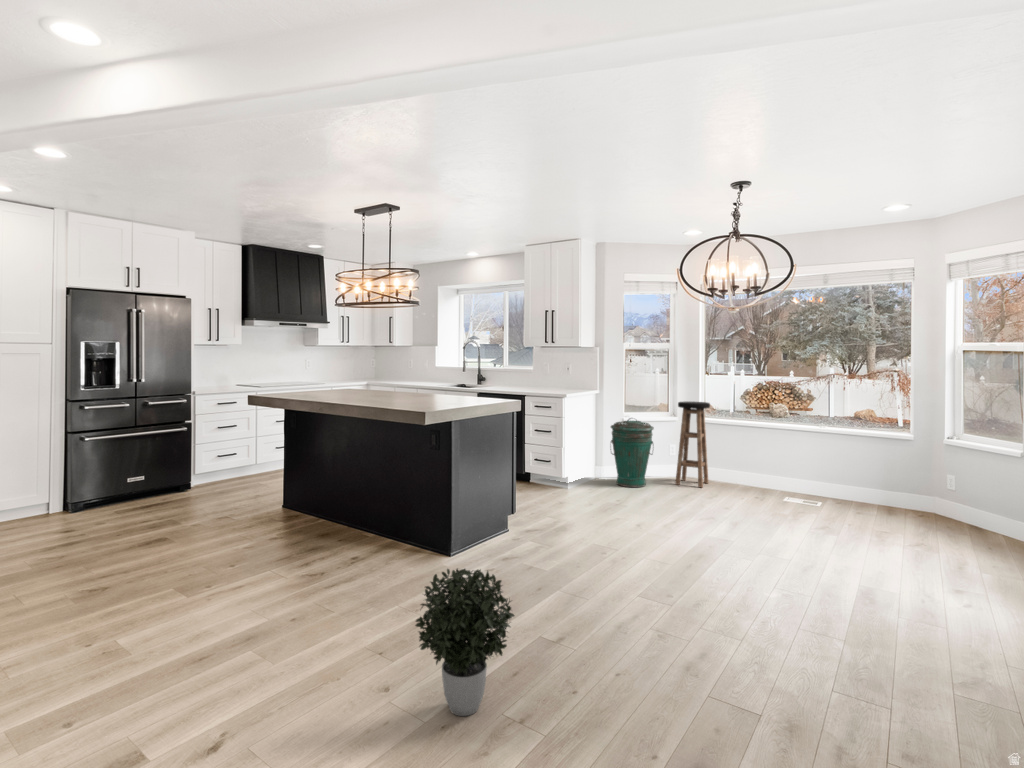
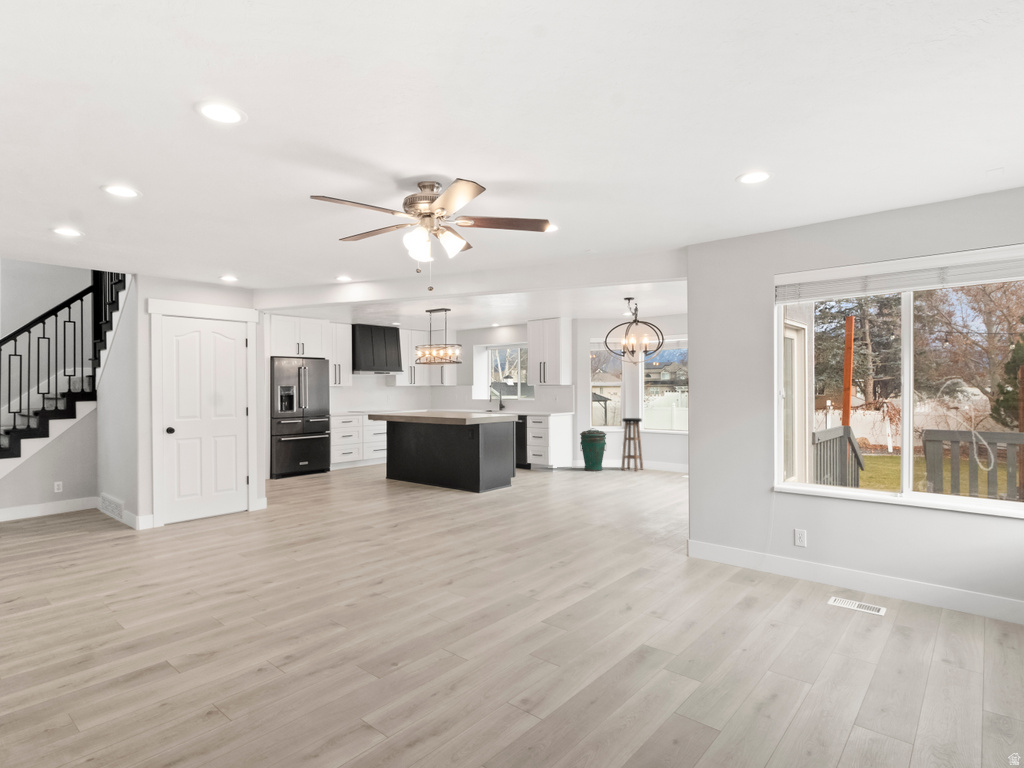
potted plant: present [415,569,515,716] -> none [464,471,501,526]

